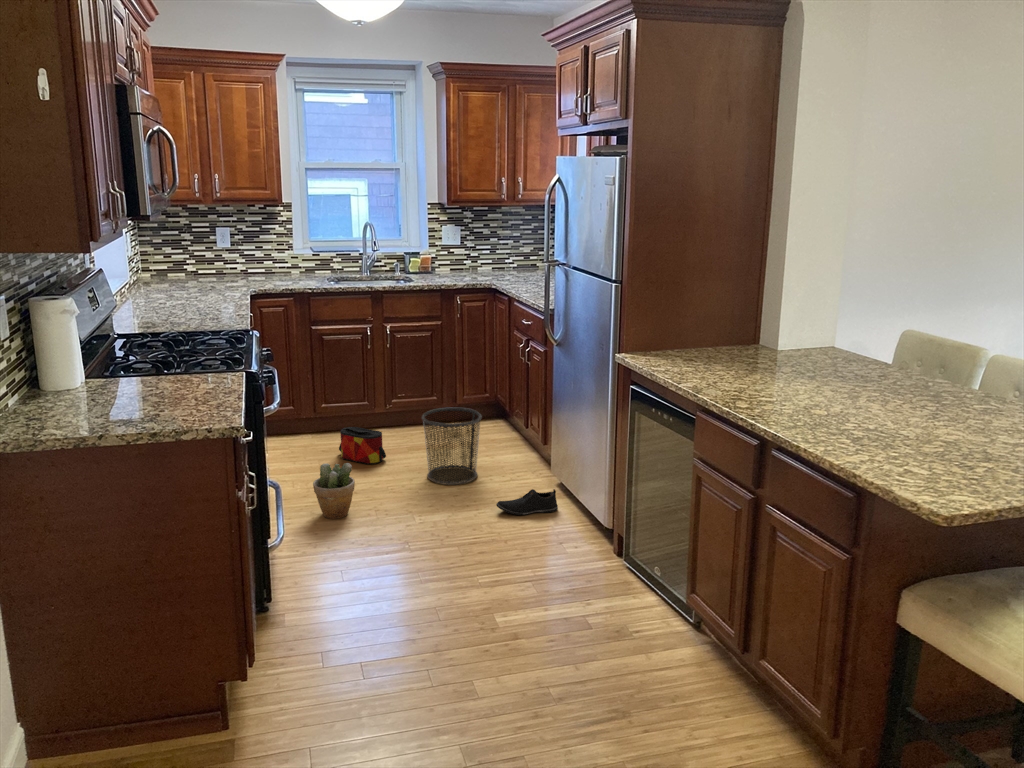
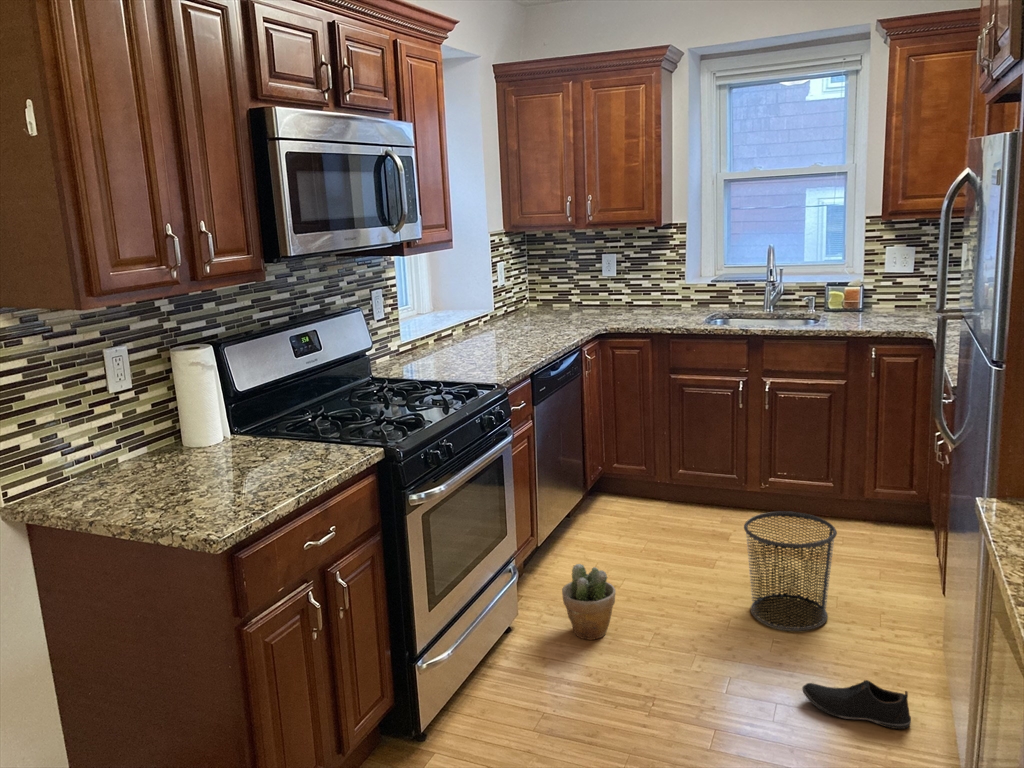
bag: present [339,427,386,464] -> none [669,511,721,567]

